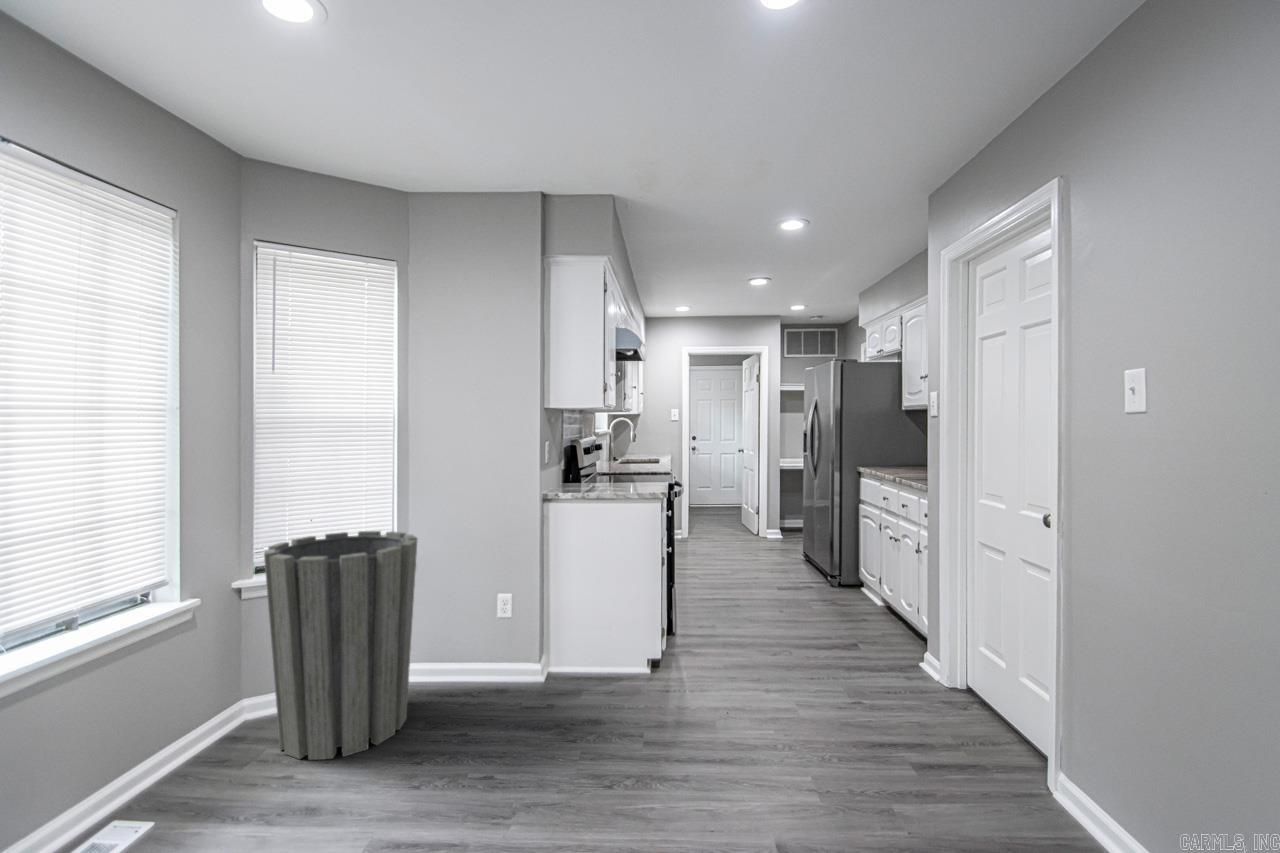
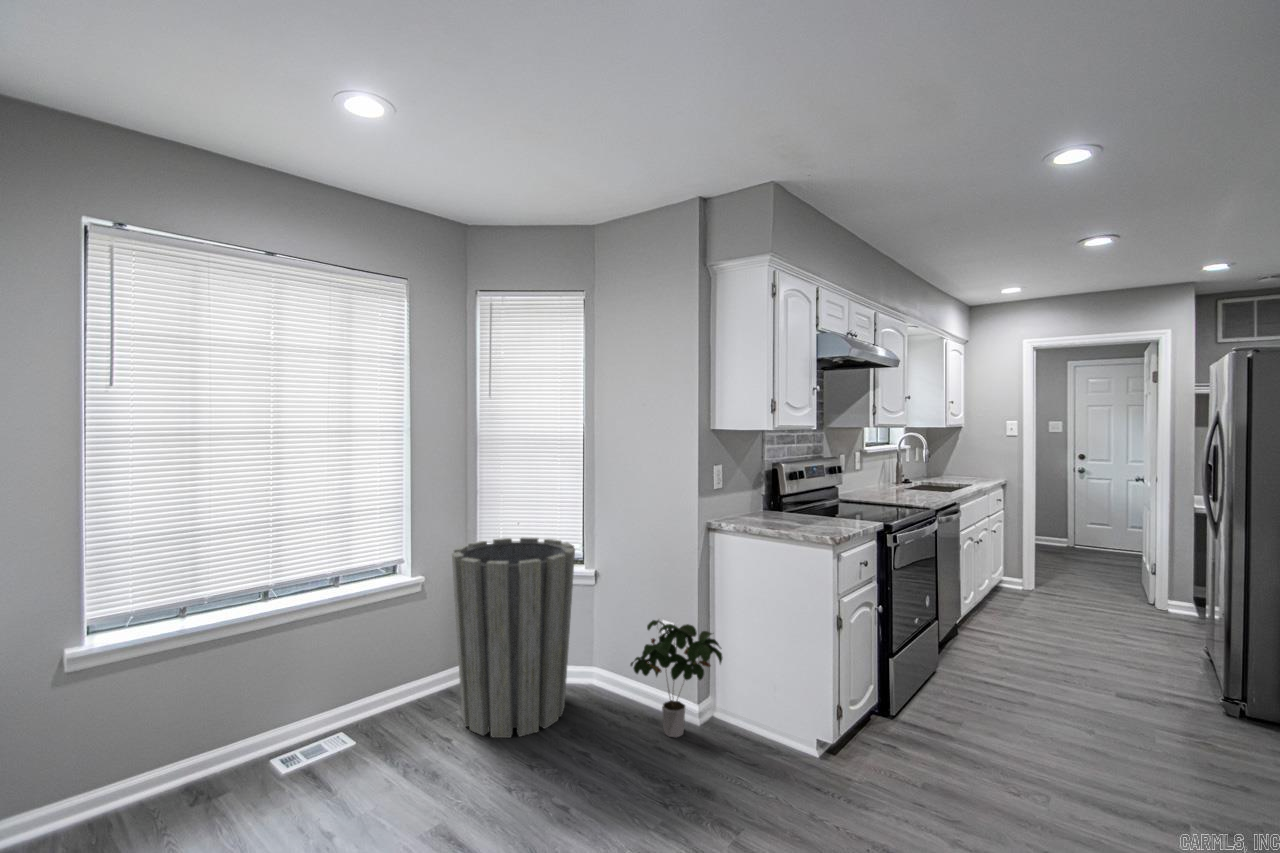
potted plant: none [478,588,575,697] -> present [630,620,723,737]

